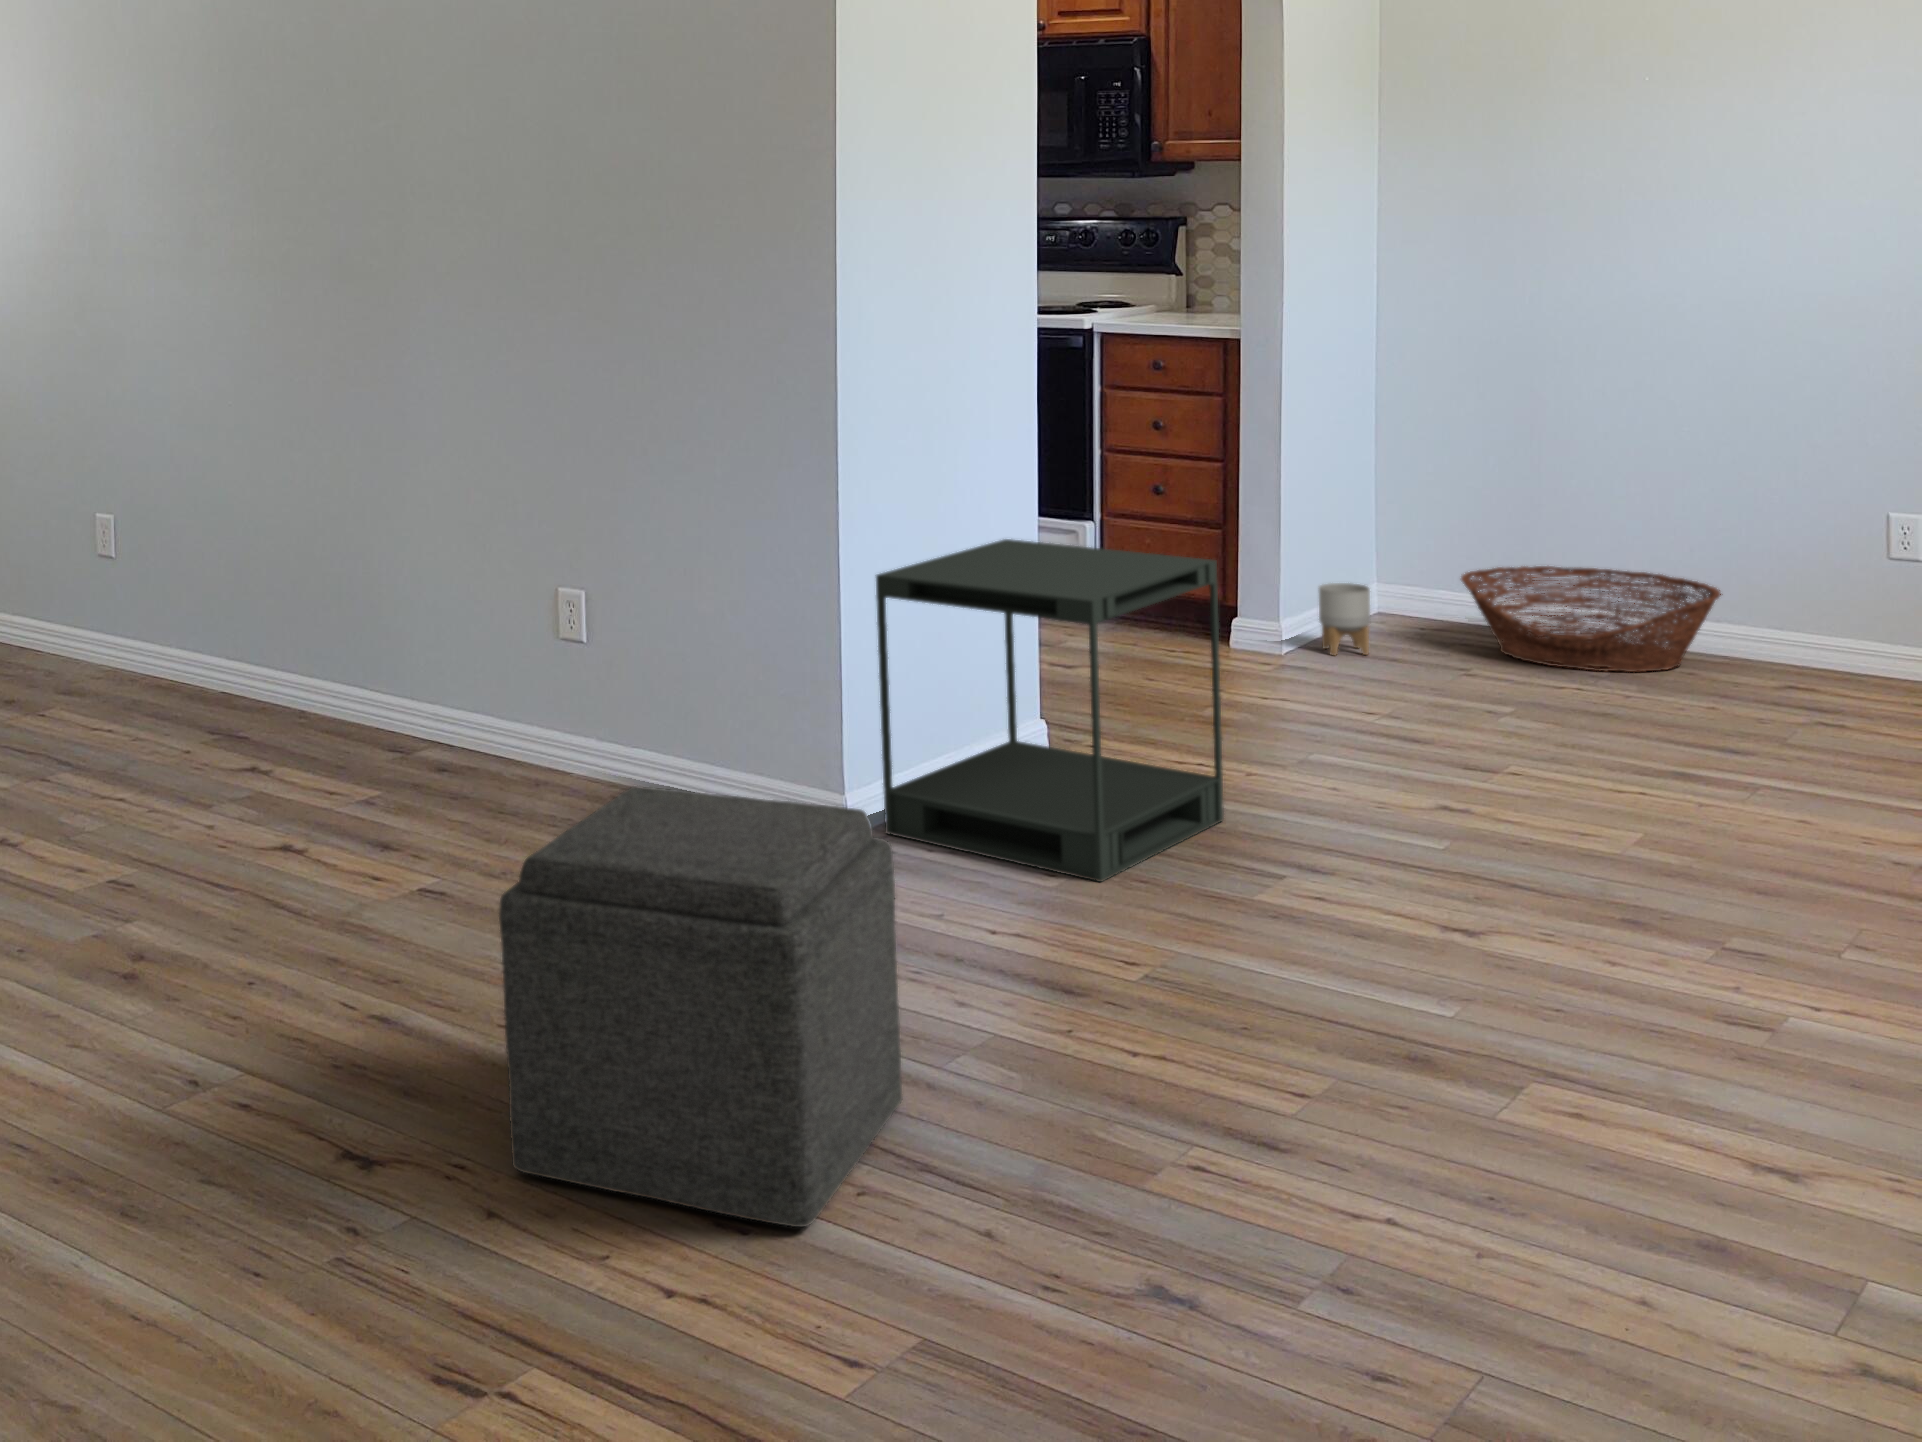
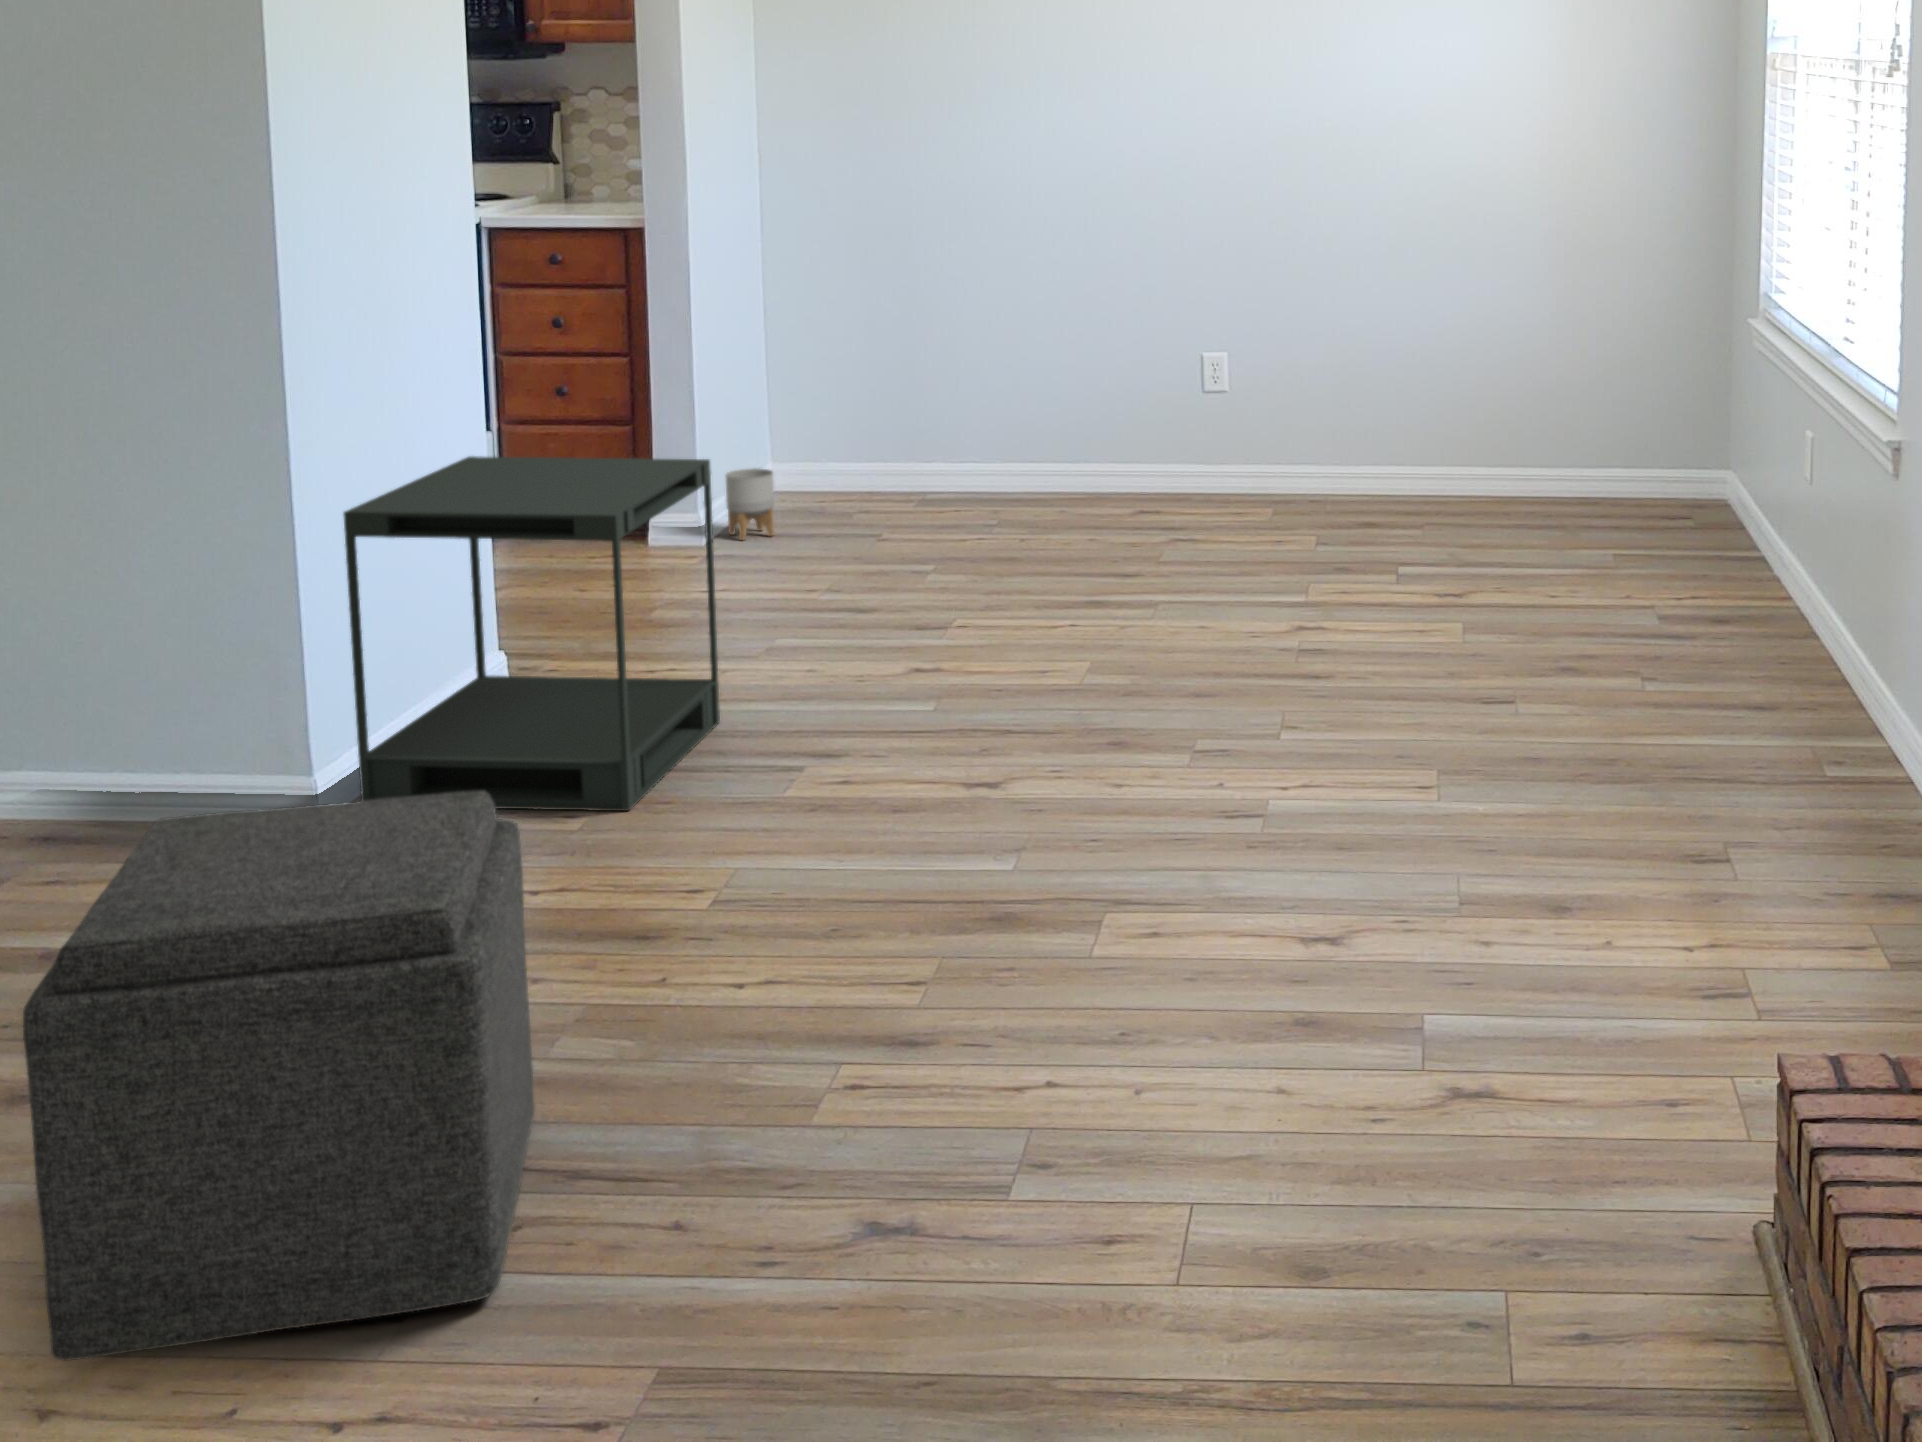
basket: present [1461,566,1723,672] -> none [850,434,1065,527]

